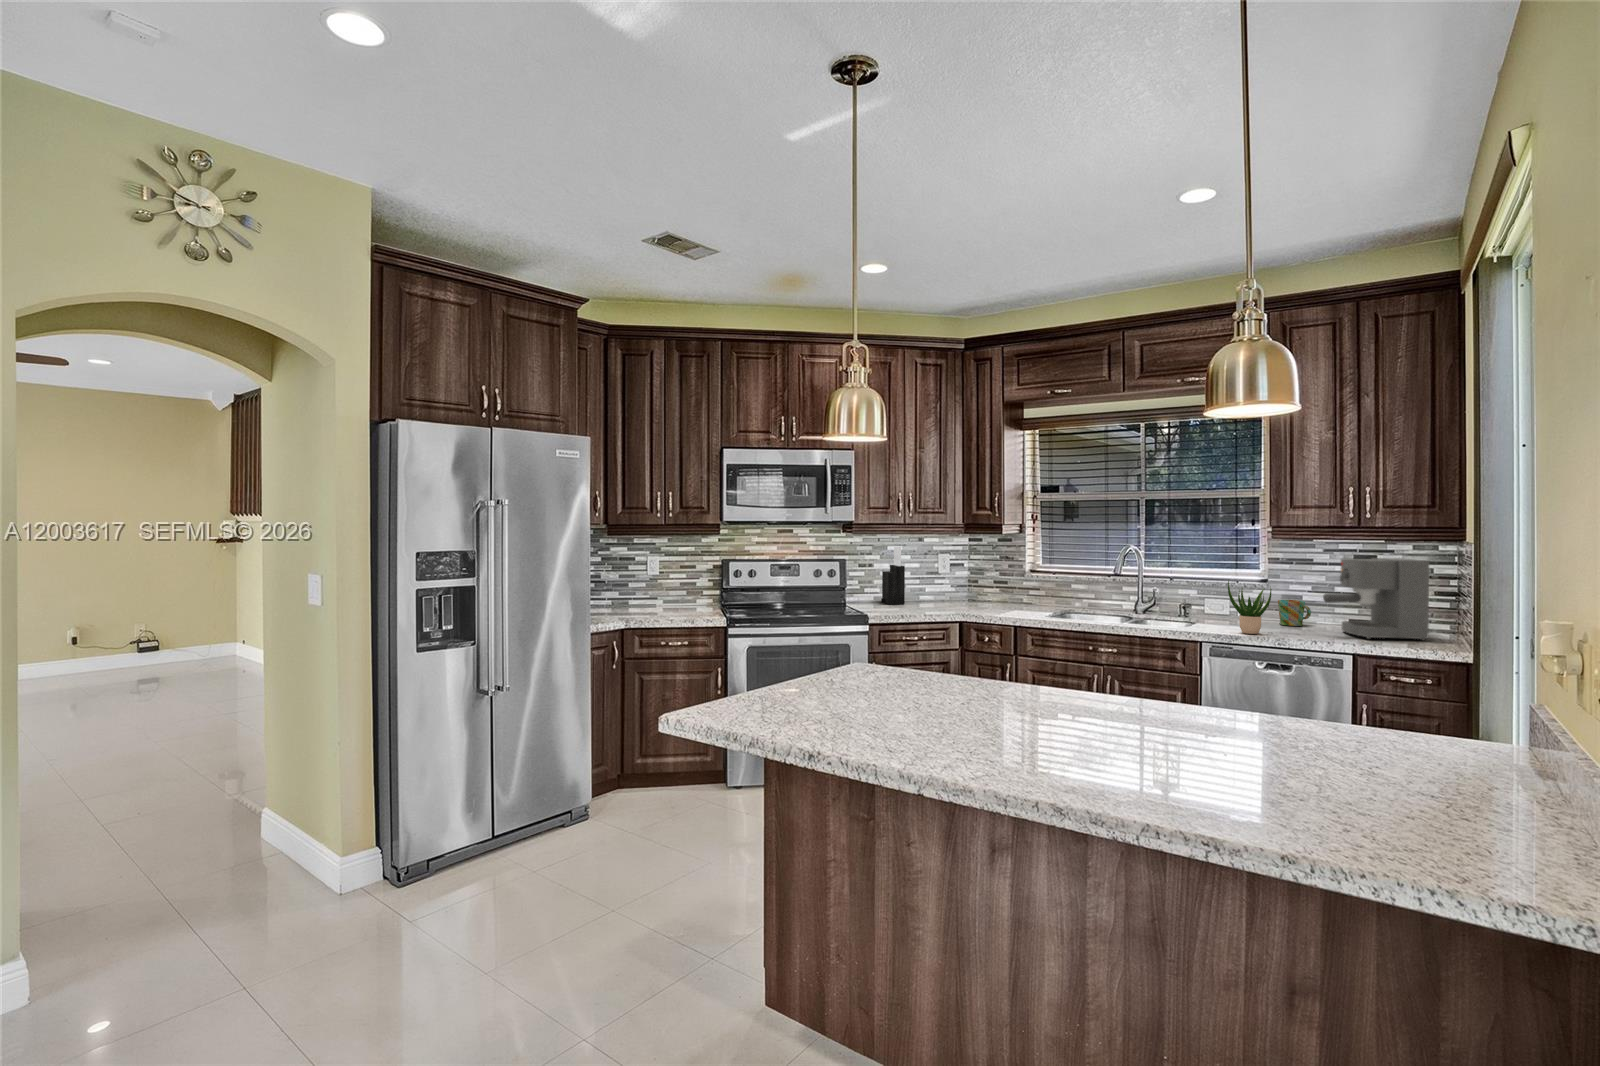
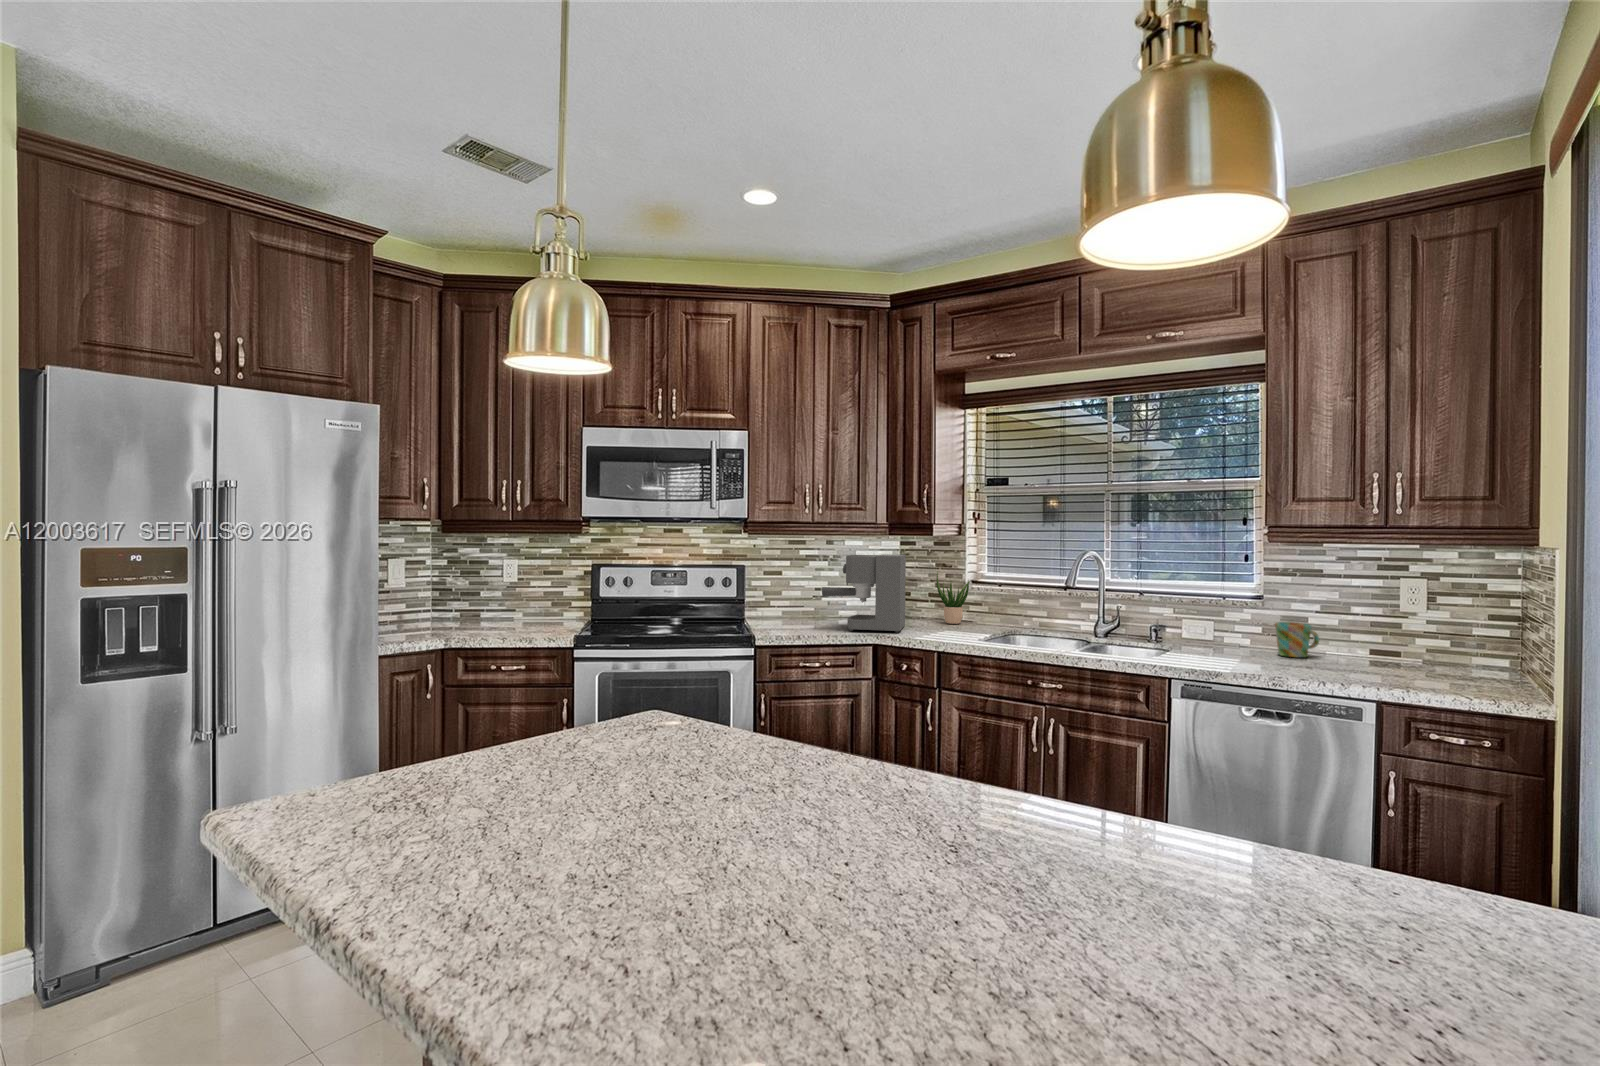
knife block: present [881,546,905,604] -> none [792,550,818,620]
coffee maker: present [1323,558,1429,640] -> present [822,554,906,632]
potted plant: present [1228,581,1271,634] -> present [937,573,970,624]

